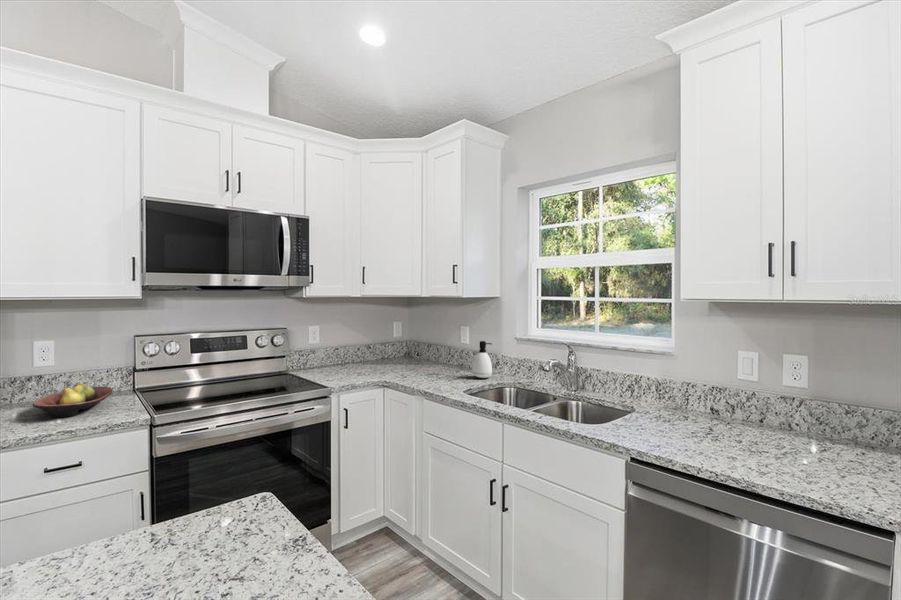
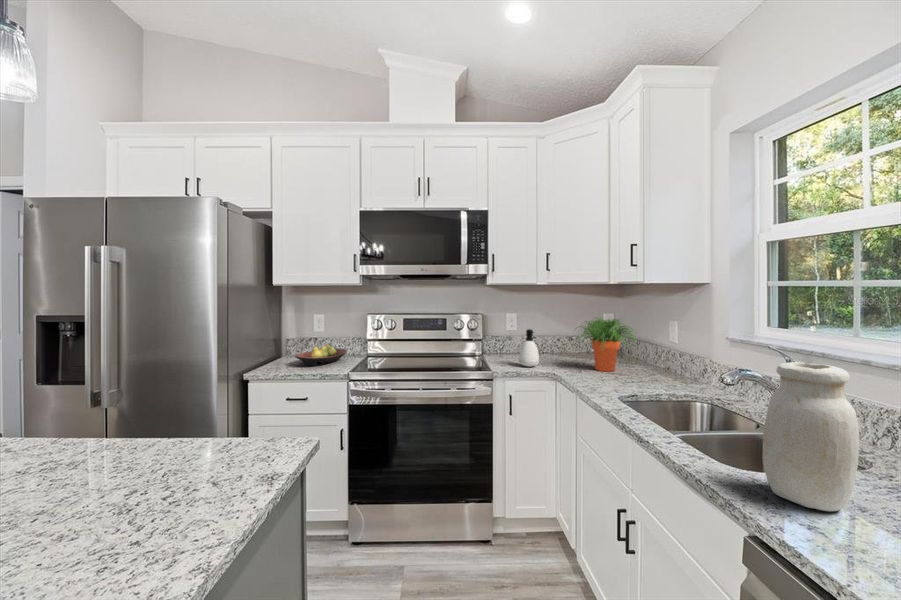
potted plant: none [392,326,447,374] -> present [580,318,636,372]
soap dispenser: present [472,341,492,378] -> present [519,329,539,367]
jar: none [616,351,663,436] -> present [763,362,859,511]

